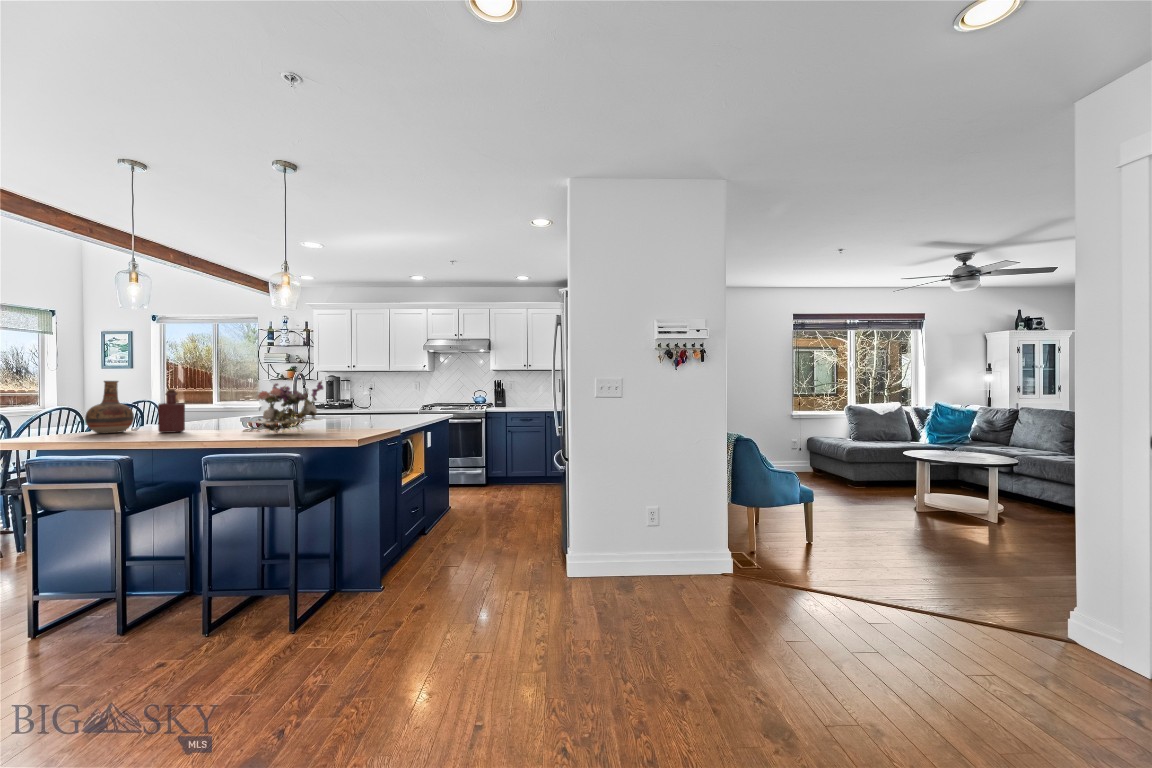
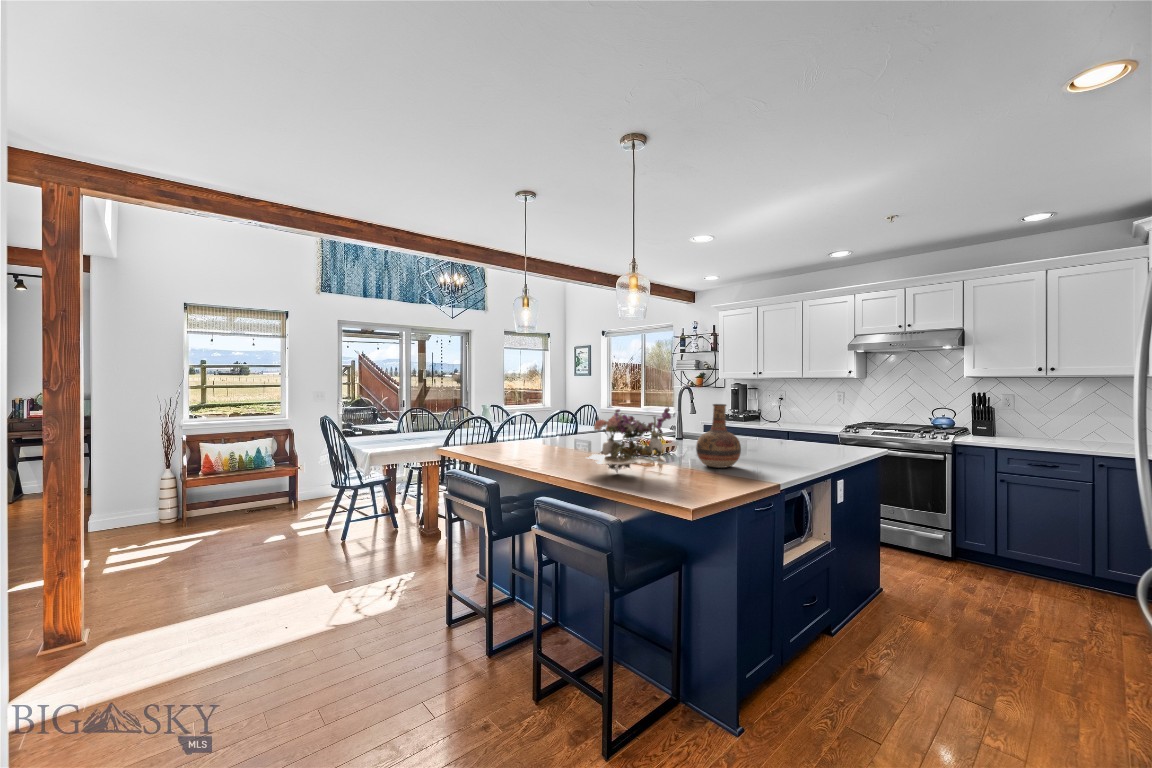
vase: present [85,381,134,433] -> present [696,404,741,468]
bottle: present [158,389,185,433] -> none [524,410,546,457]

